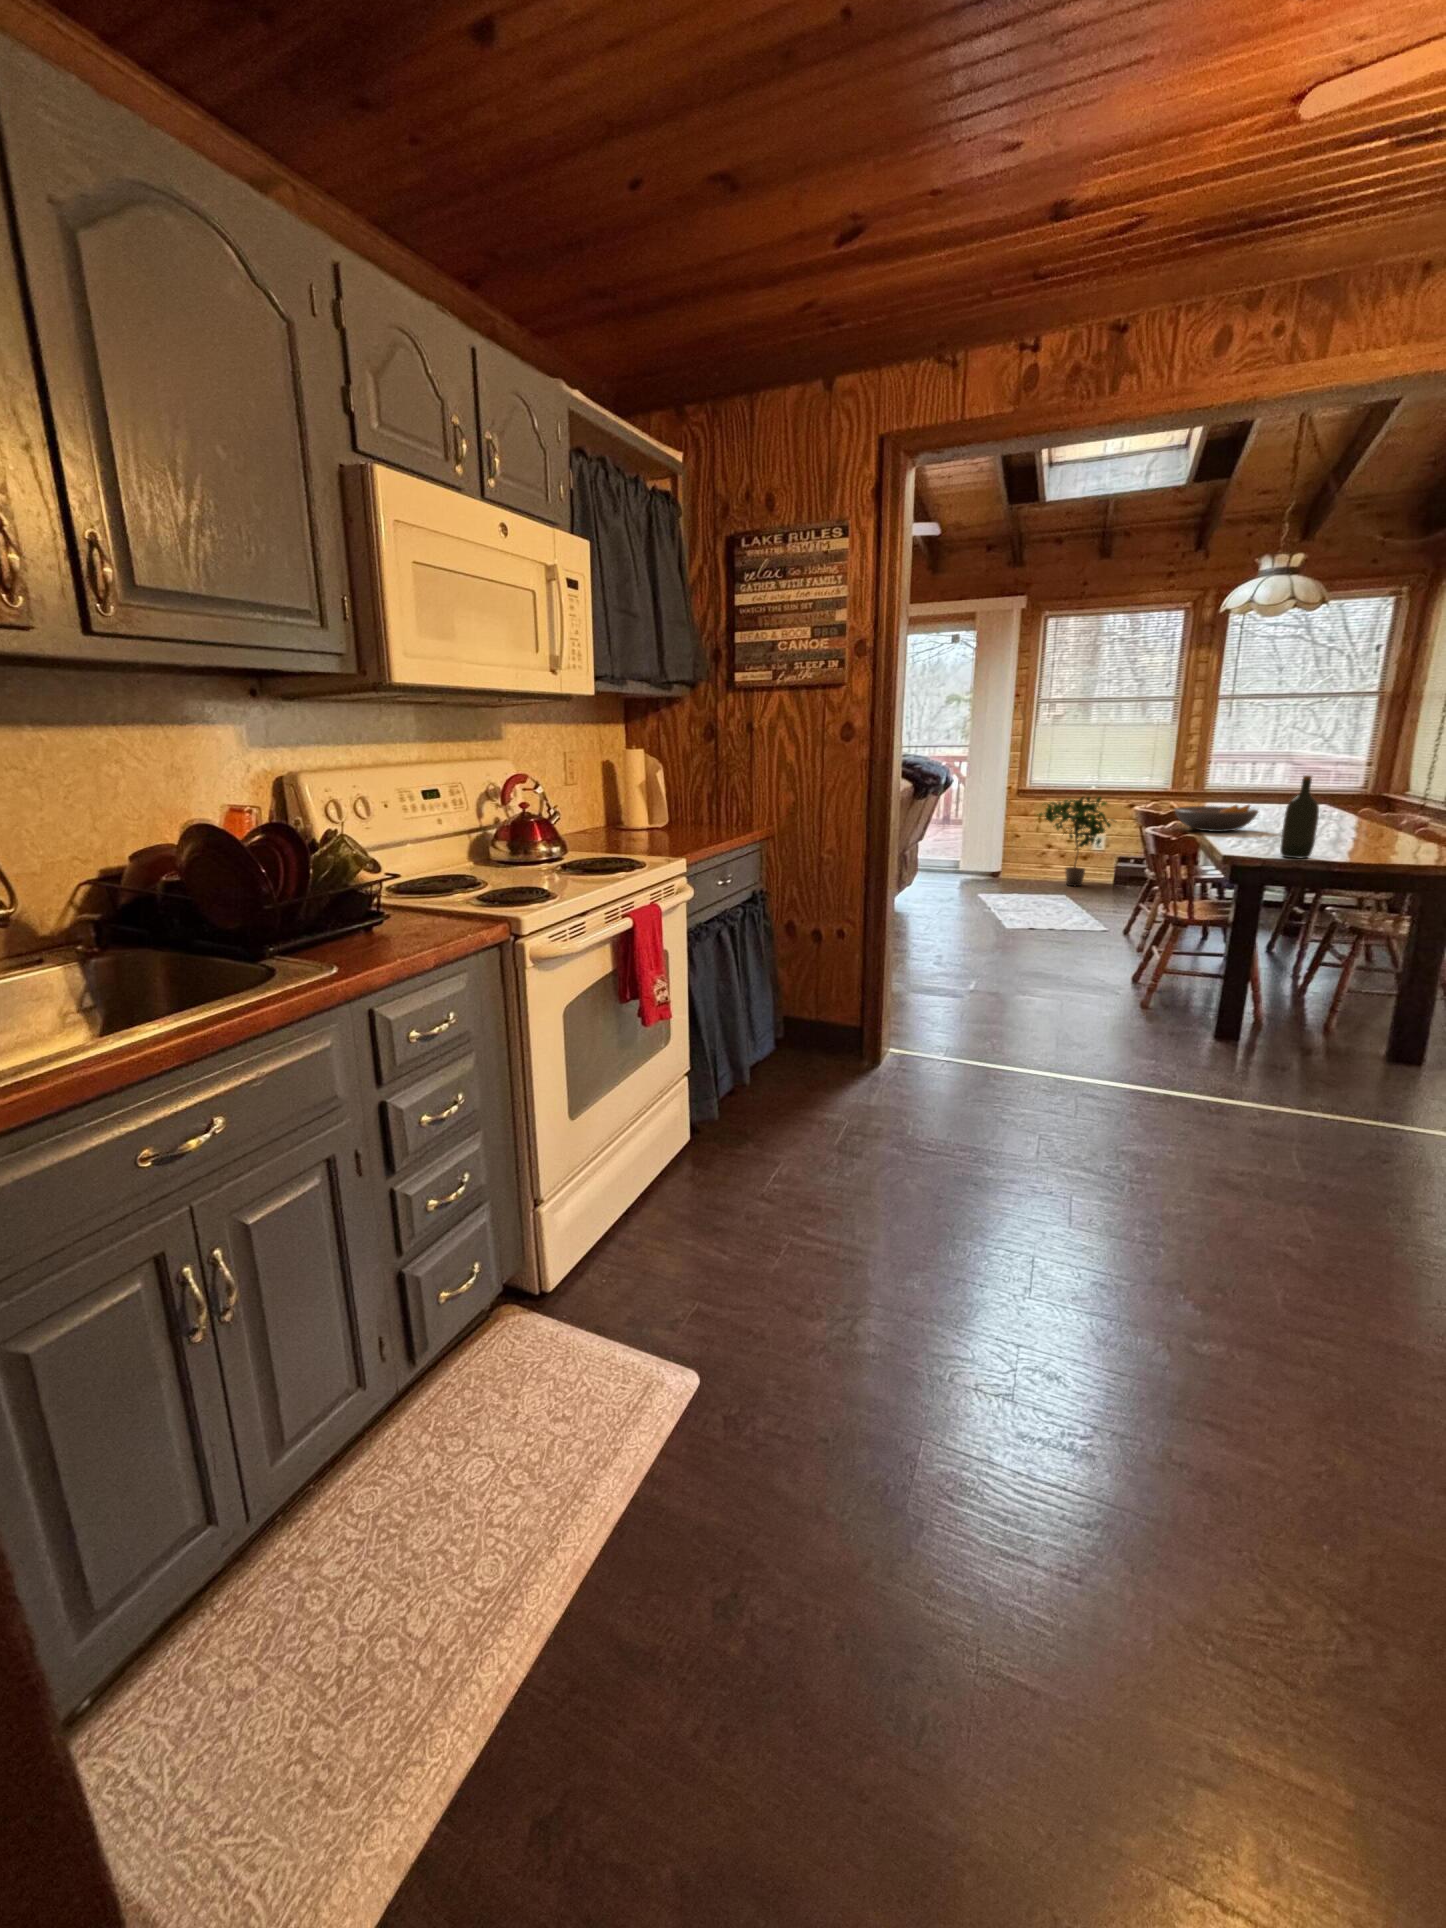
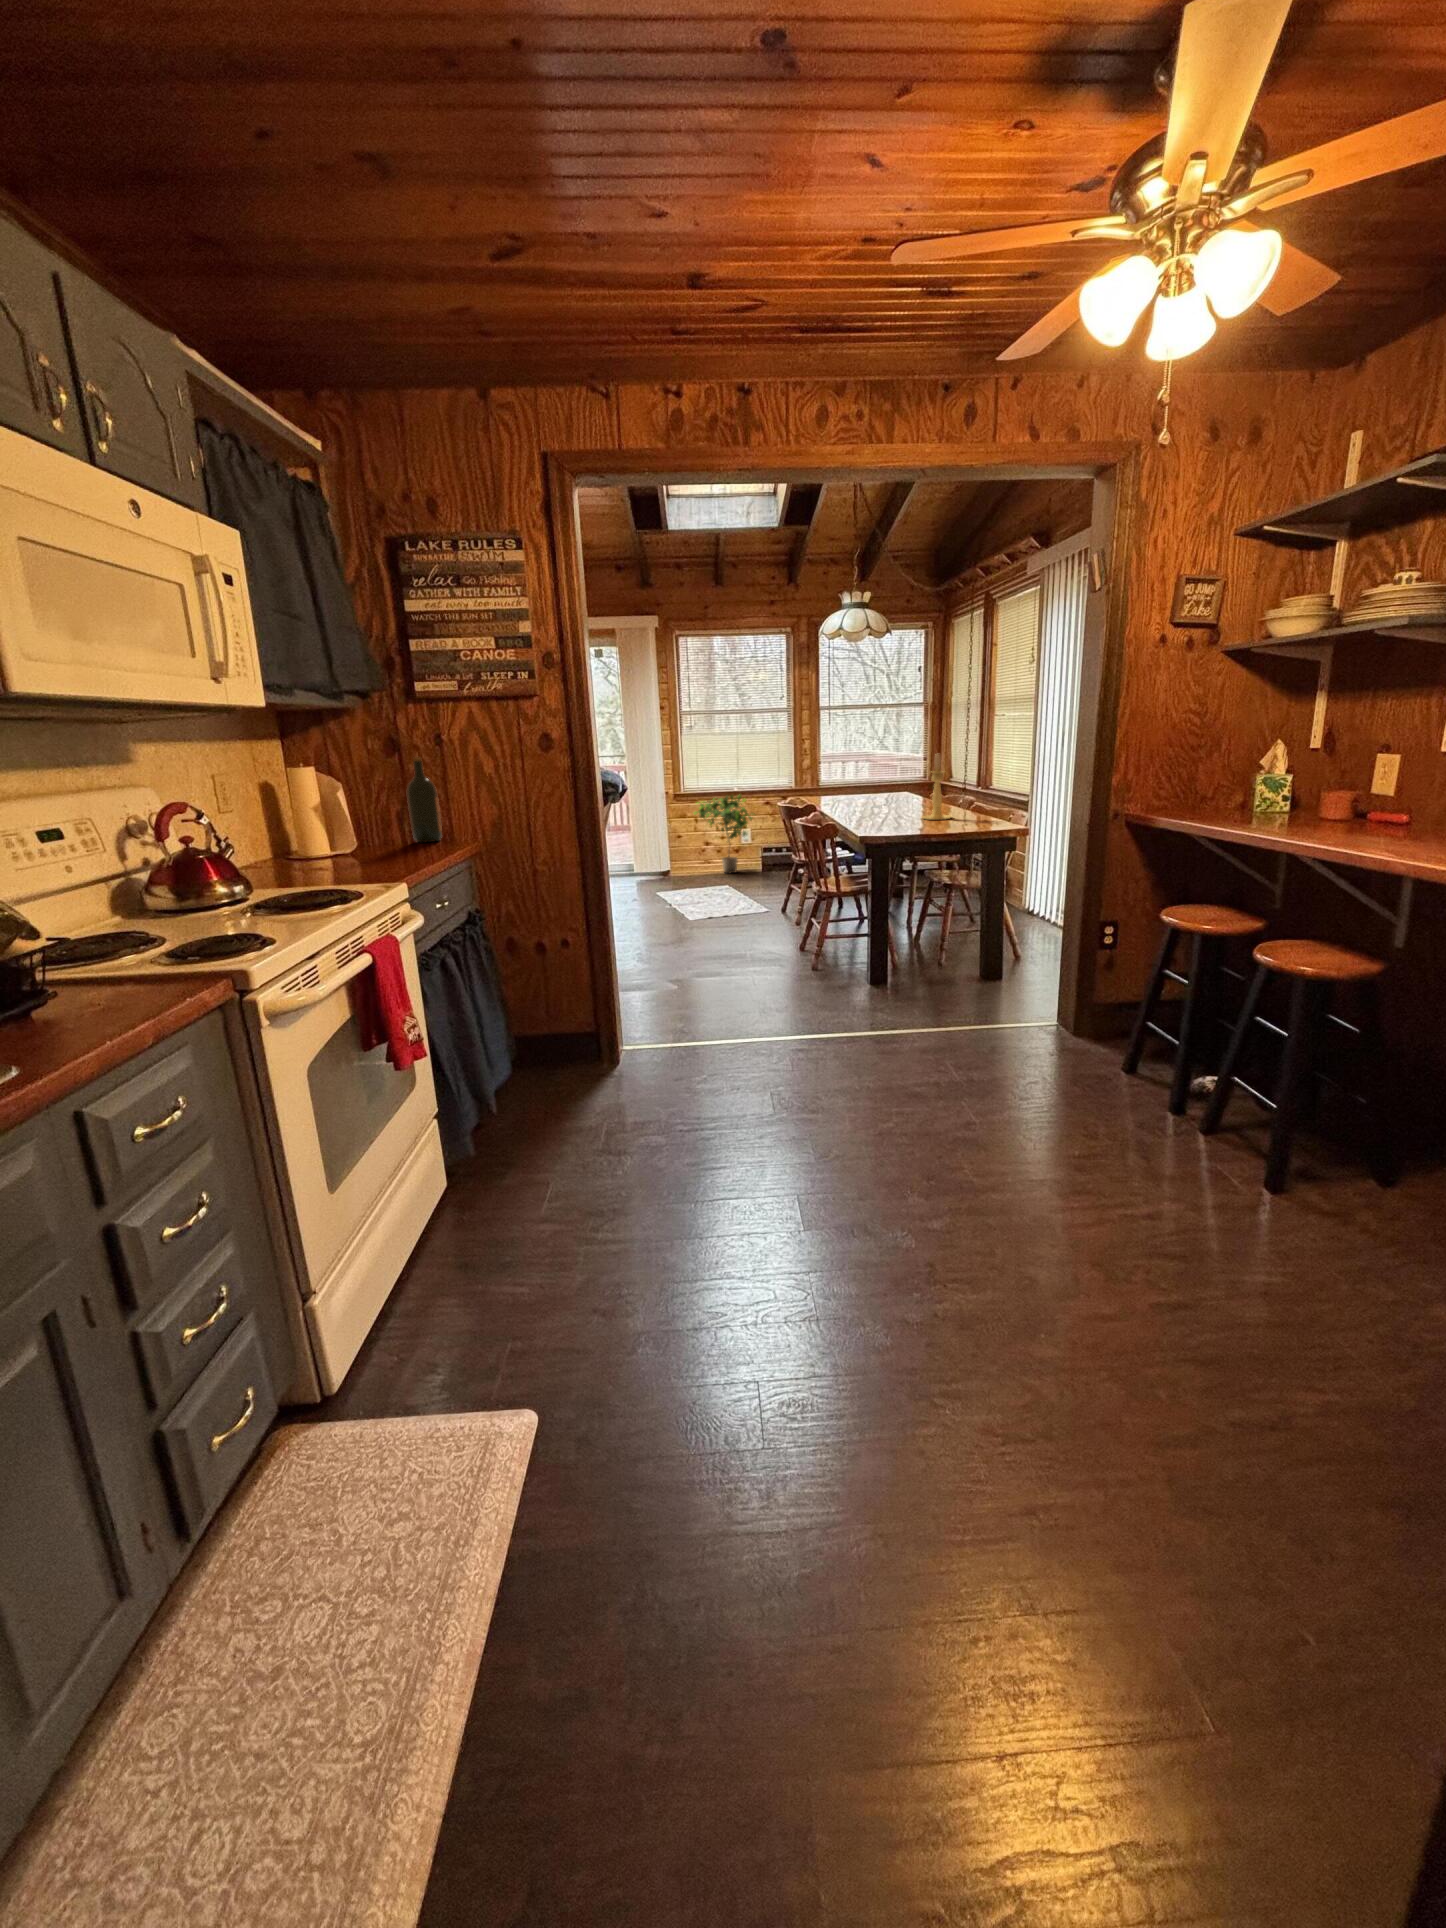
candle holder: none [1332,757,1384,846] -> present [922,753,952,820]
wine bottle: present [1280,775,1319,859] -> present [407,757,442,842]
fruit bowl: present [1174,805,1258,832] -> none [810,794,869,817]

